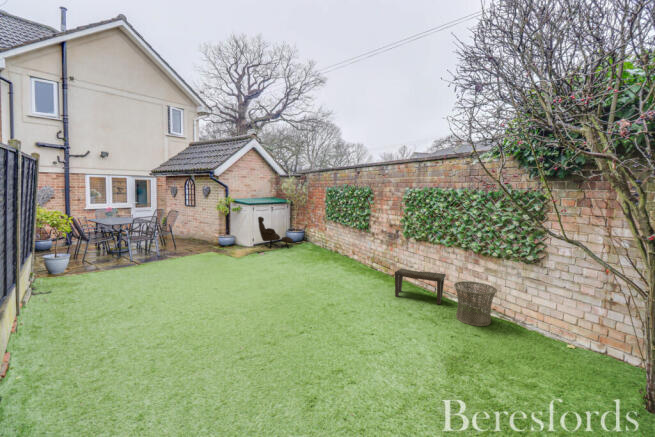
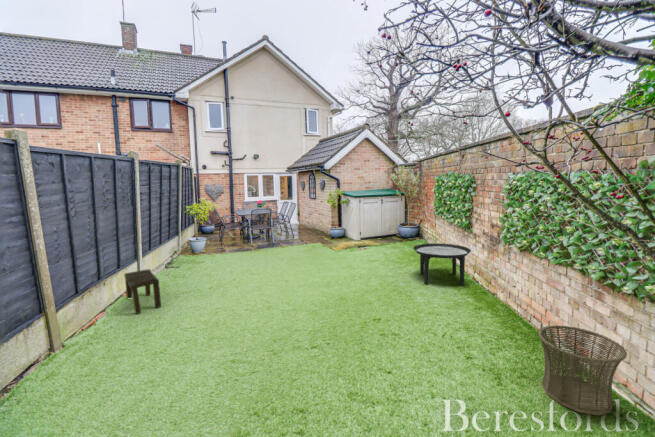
lounge chair: present [258,217,293,249] -> none [364,209,402,244]
round table: none [330,242,373,276] -> present [413,243,471,286]
bench: present [394,268,446,304] -> present [124,269,161,314]

